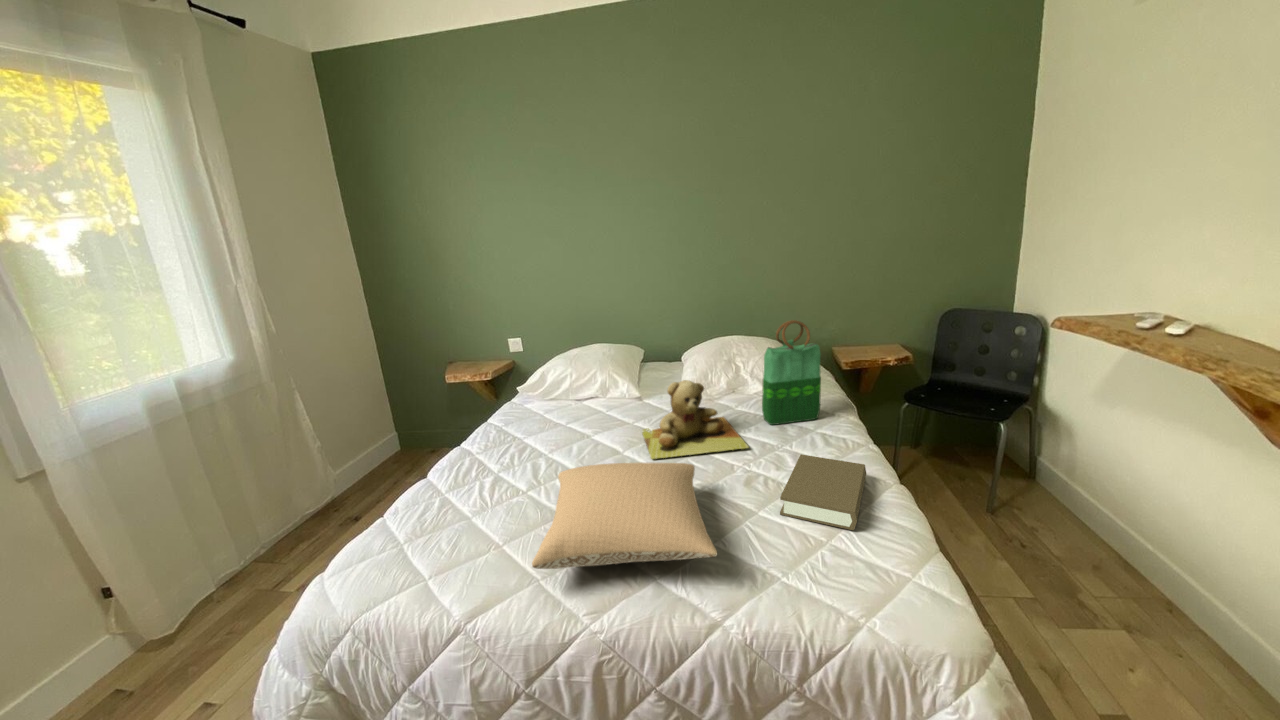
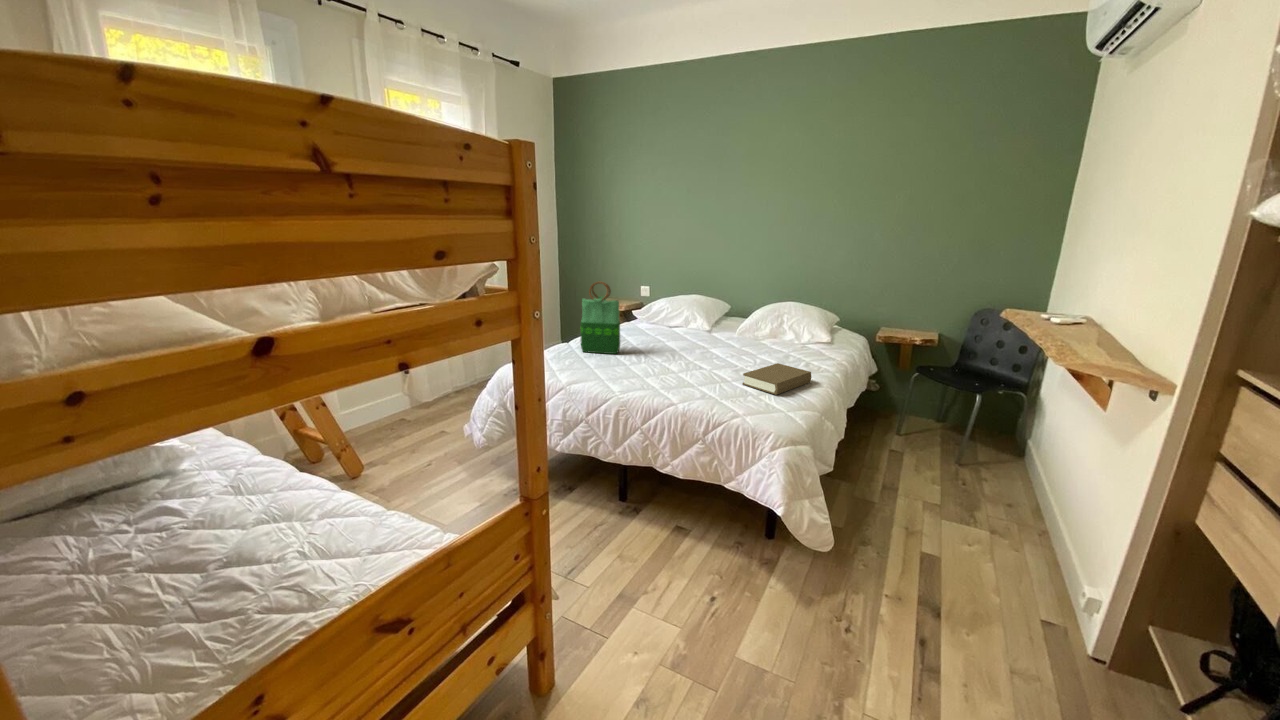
tote bag: present [762,320,821,425] -> present [580,282,620,354]
teddy bear: present [642,380,748,459] -> none [691,314,756,360]
pillow: present [532,463,717,569] -> none [599,341,705,381]

